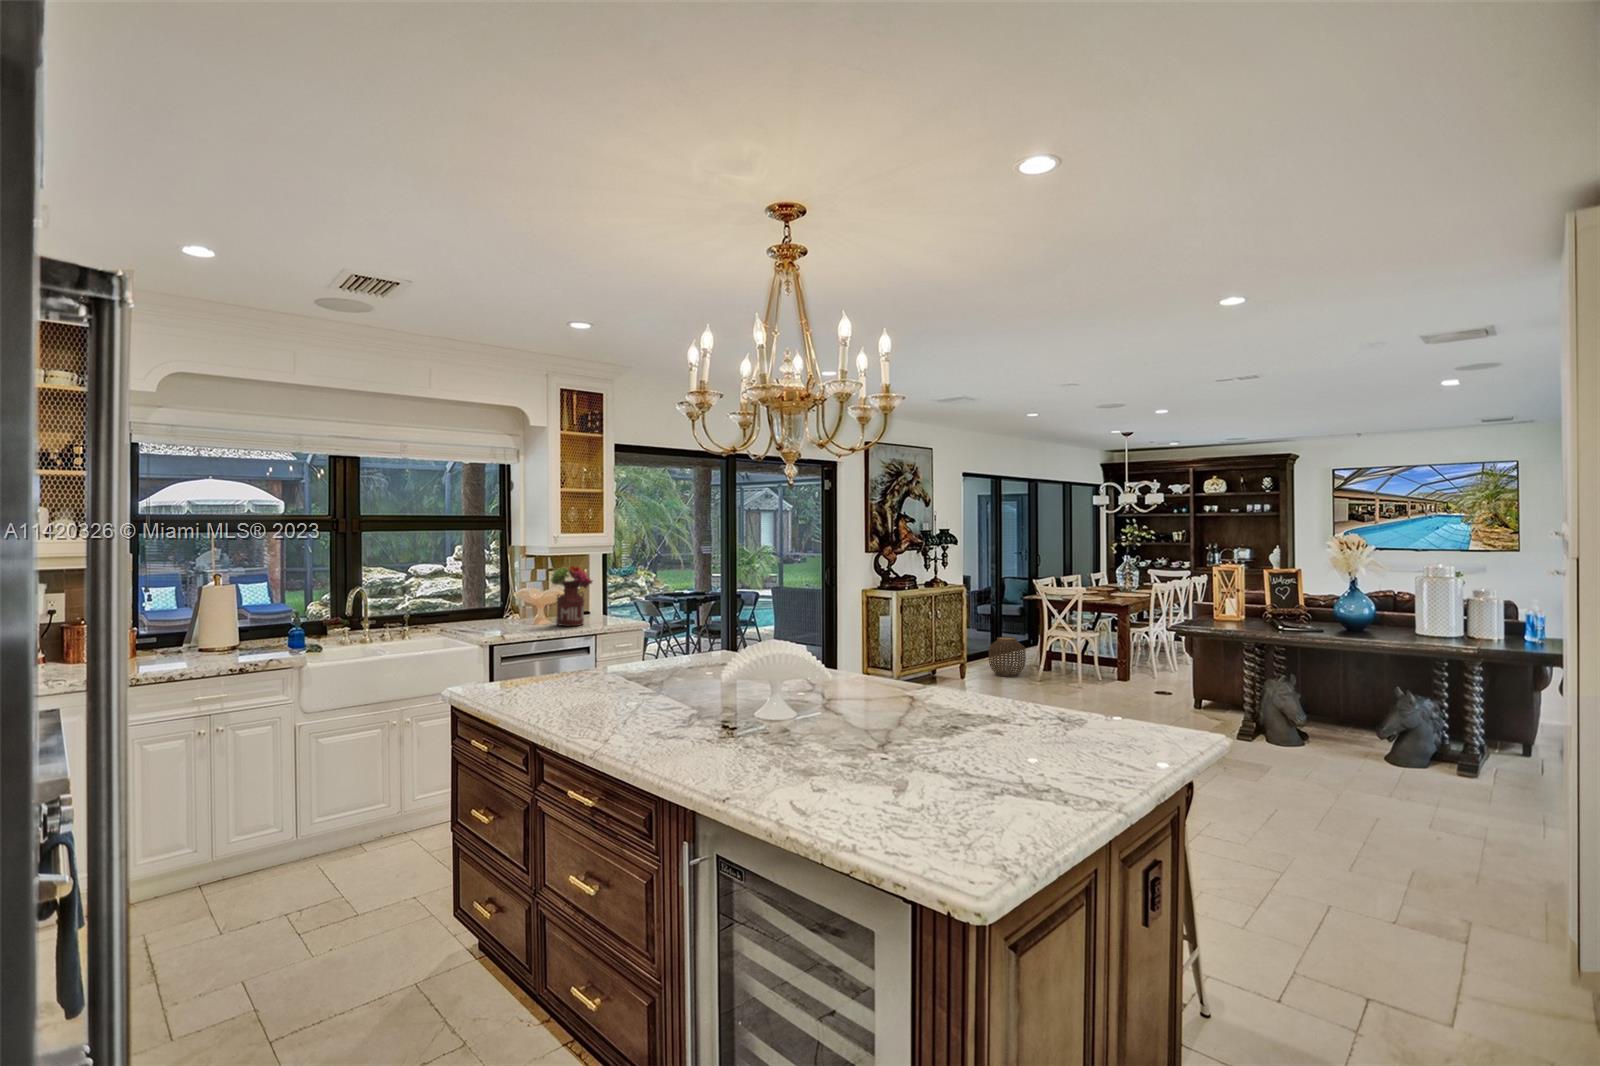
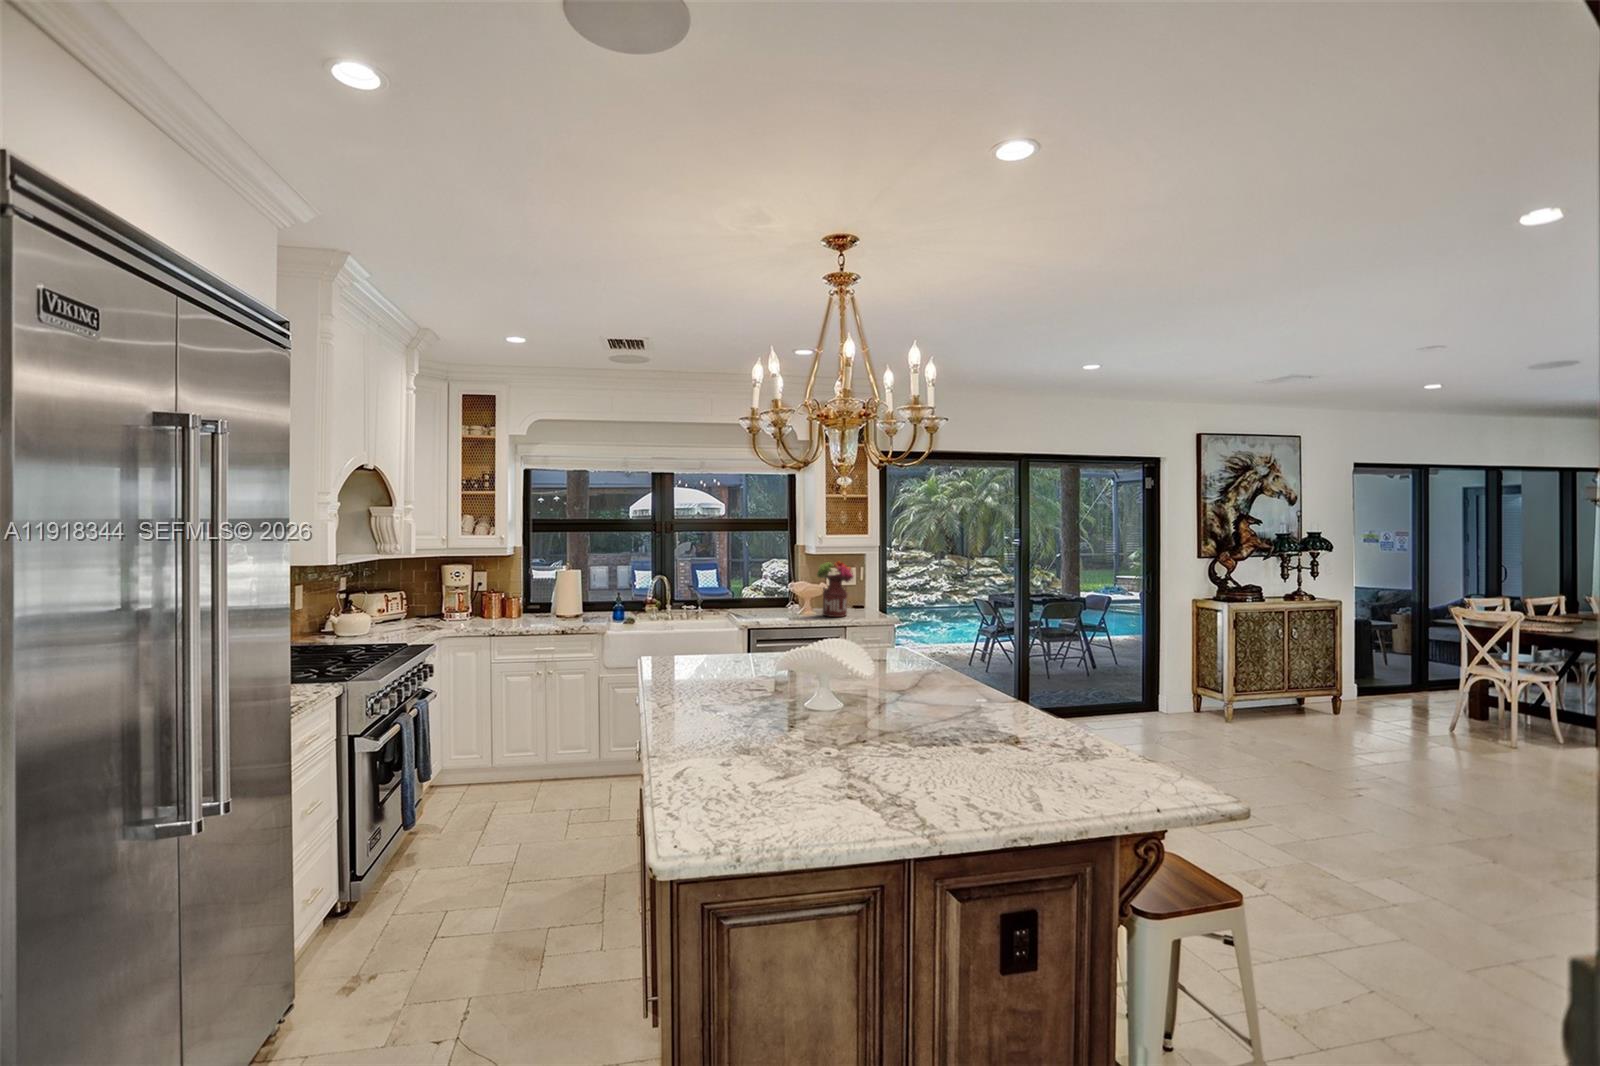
woven basket: present [989,637,1026,677] -> none [1368,668,1424,719]

